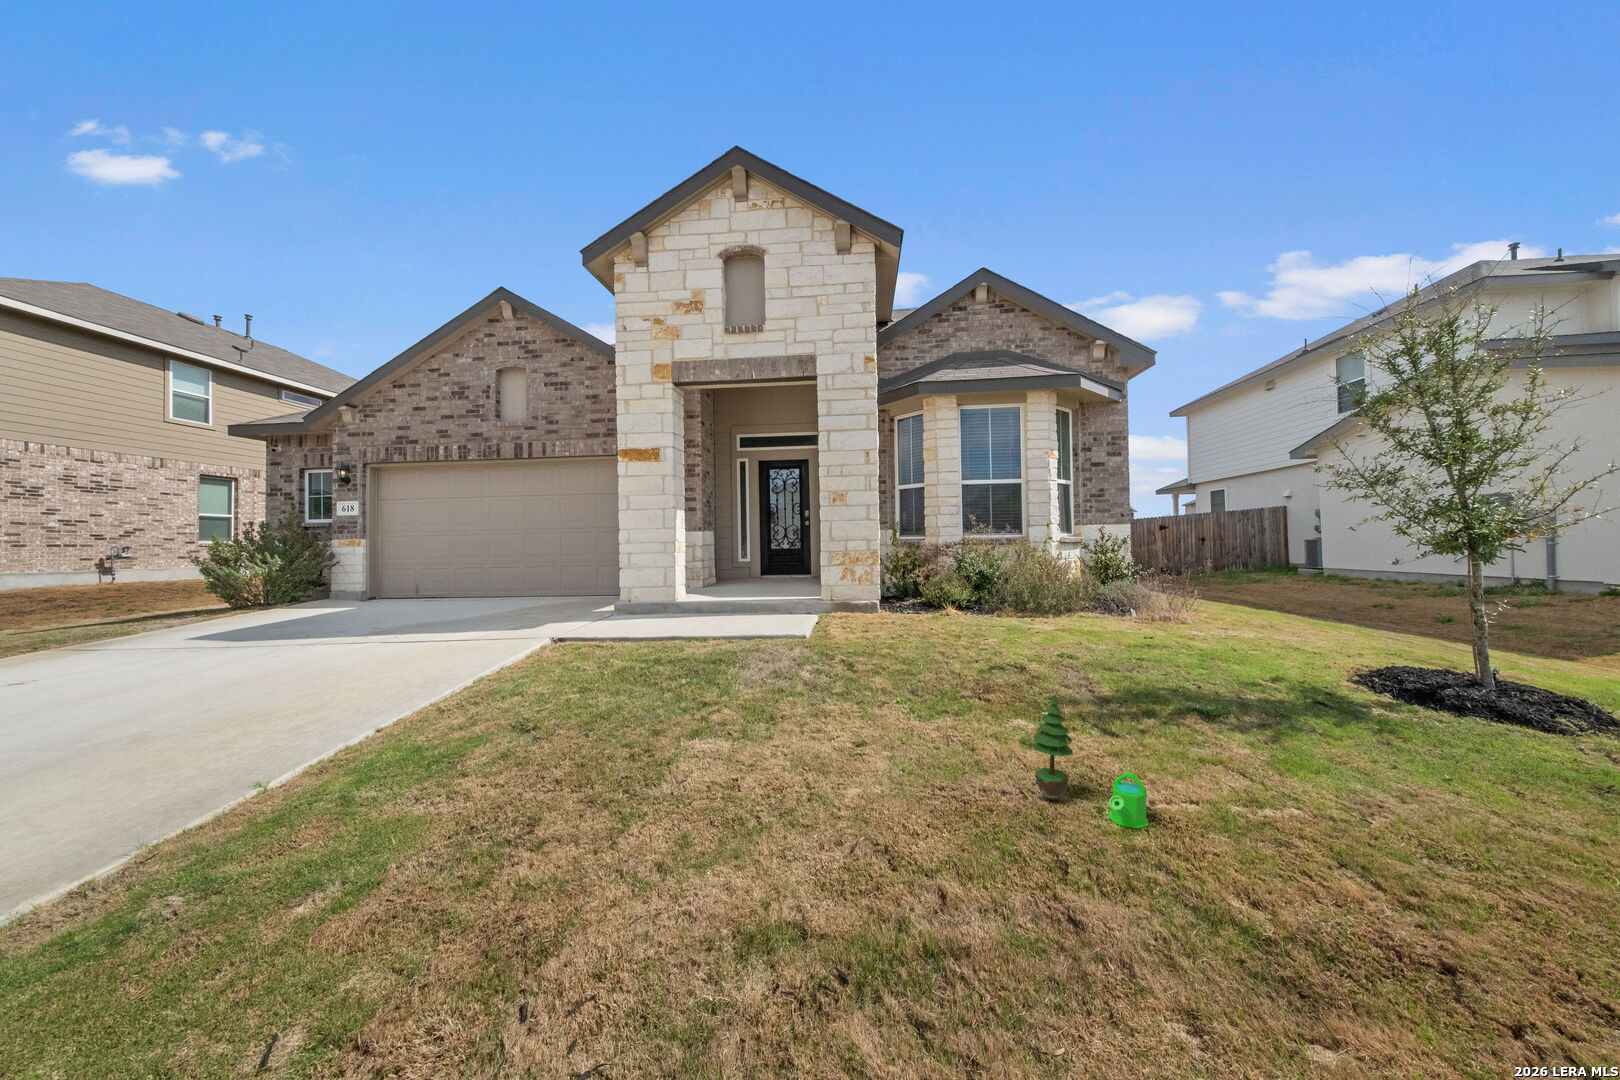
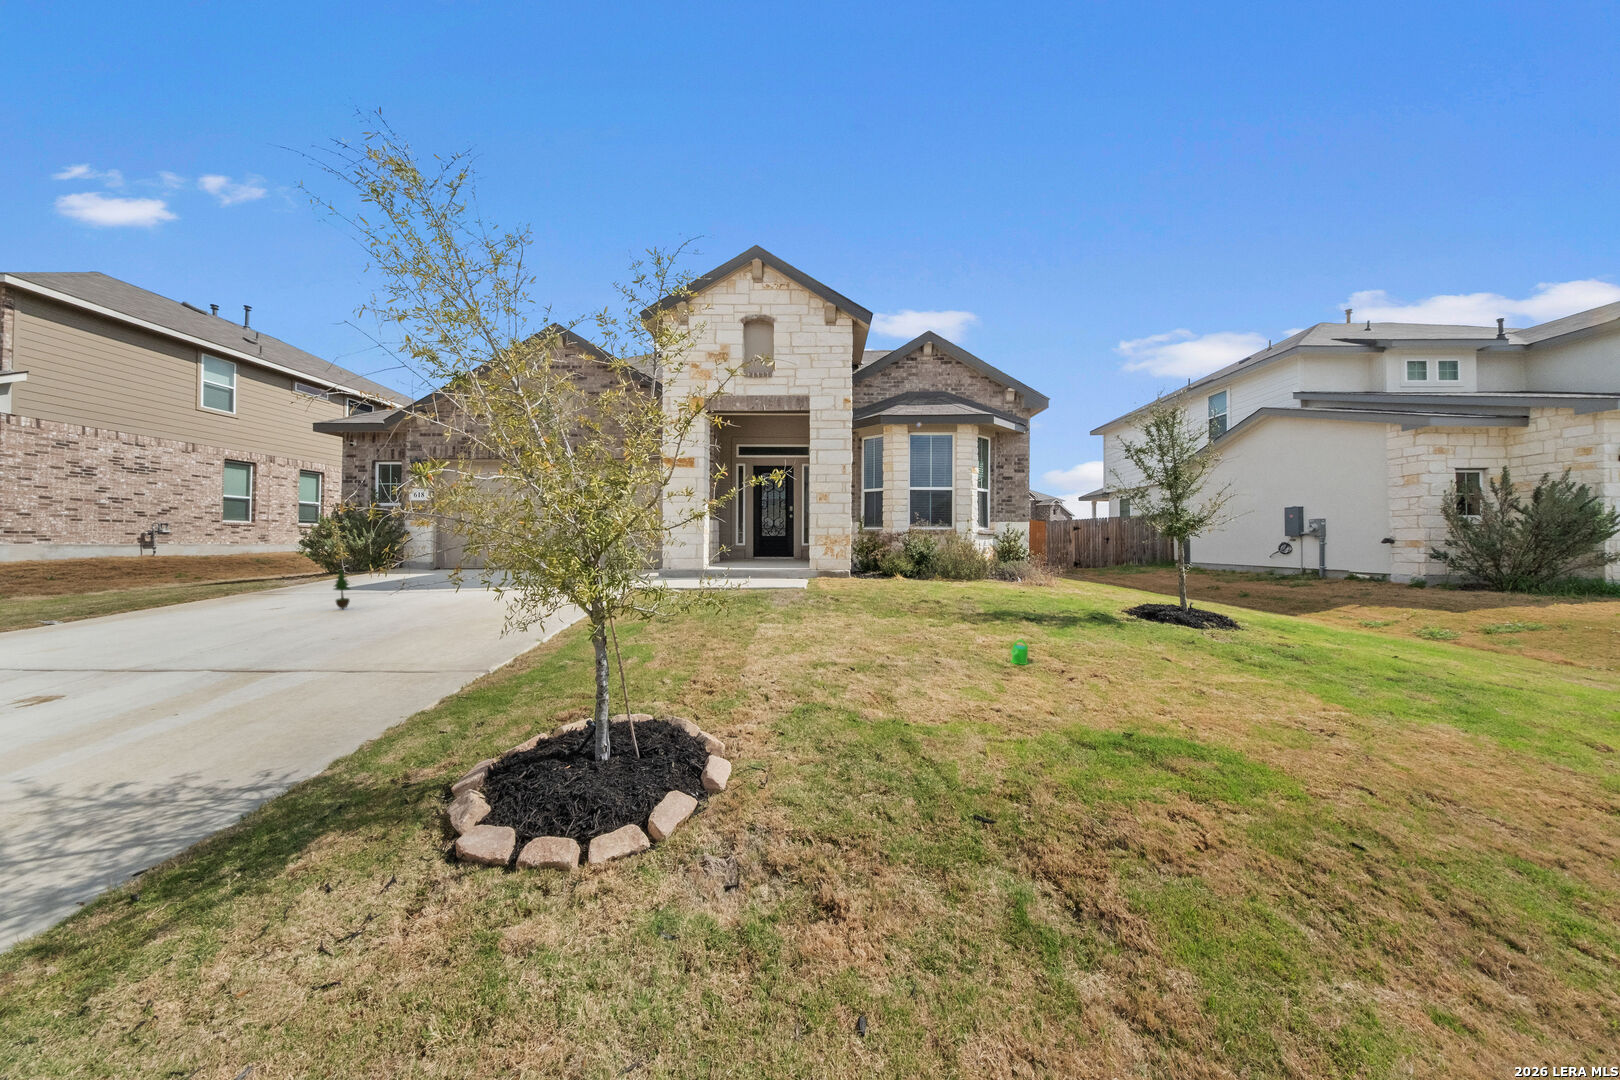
potted tree: present [1032,694,1073,799] -> present [334,569,350,609]

